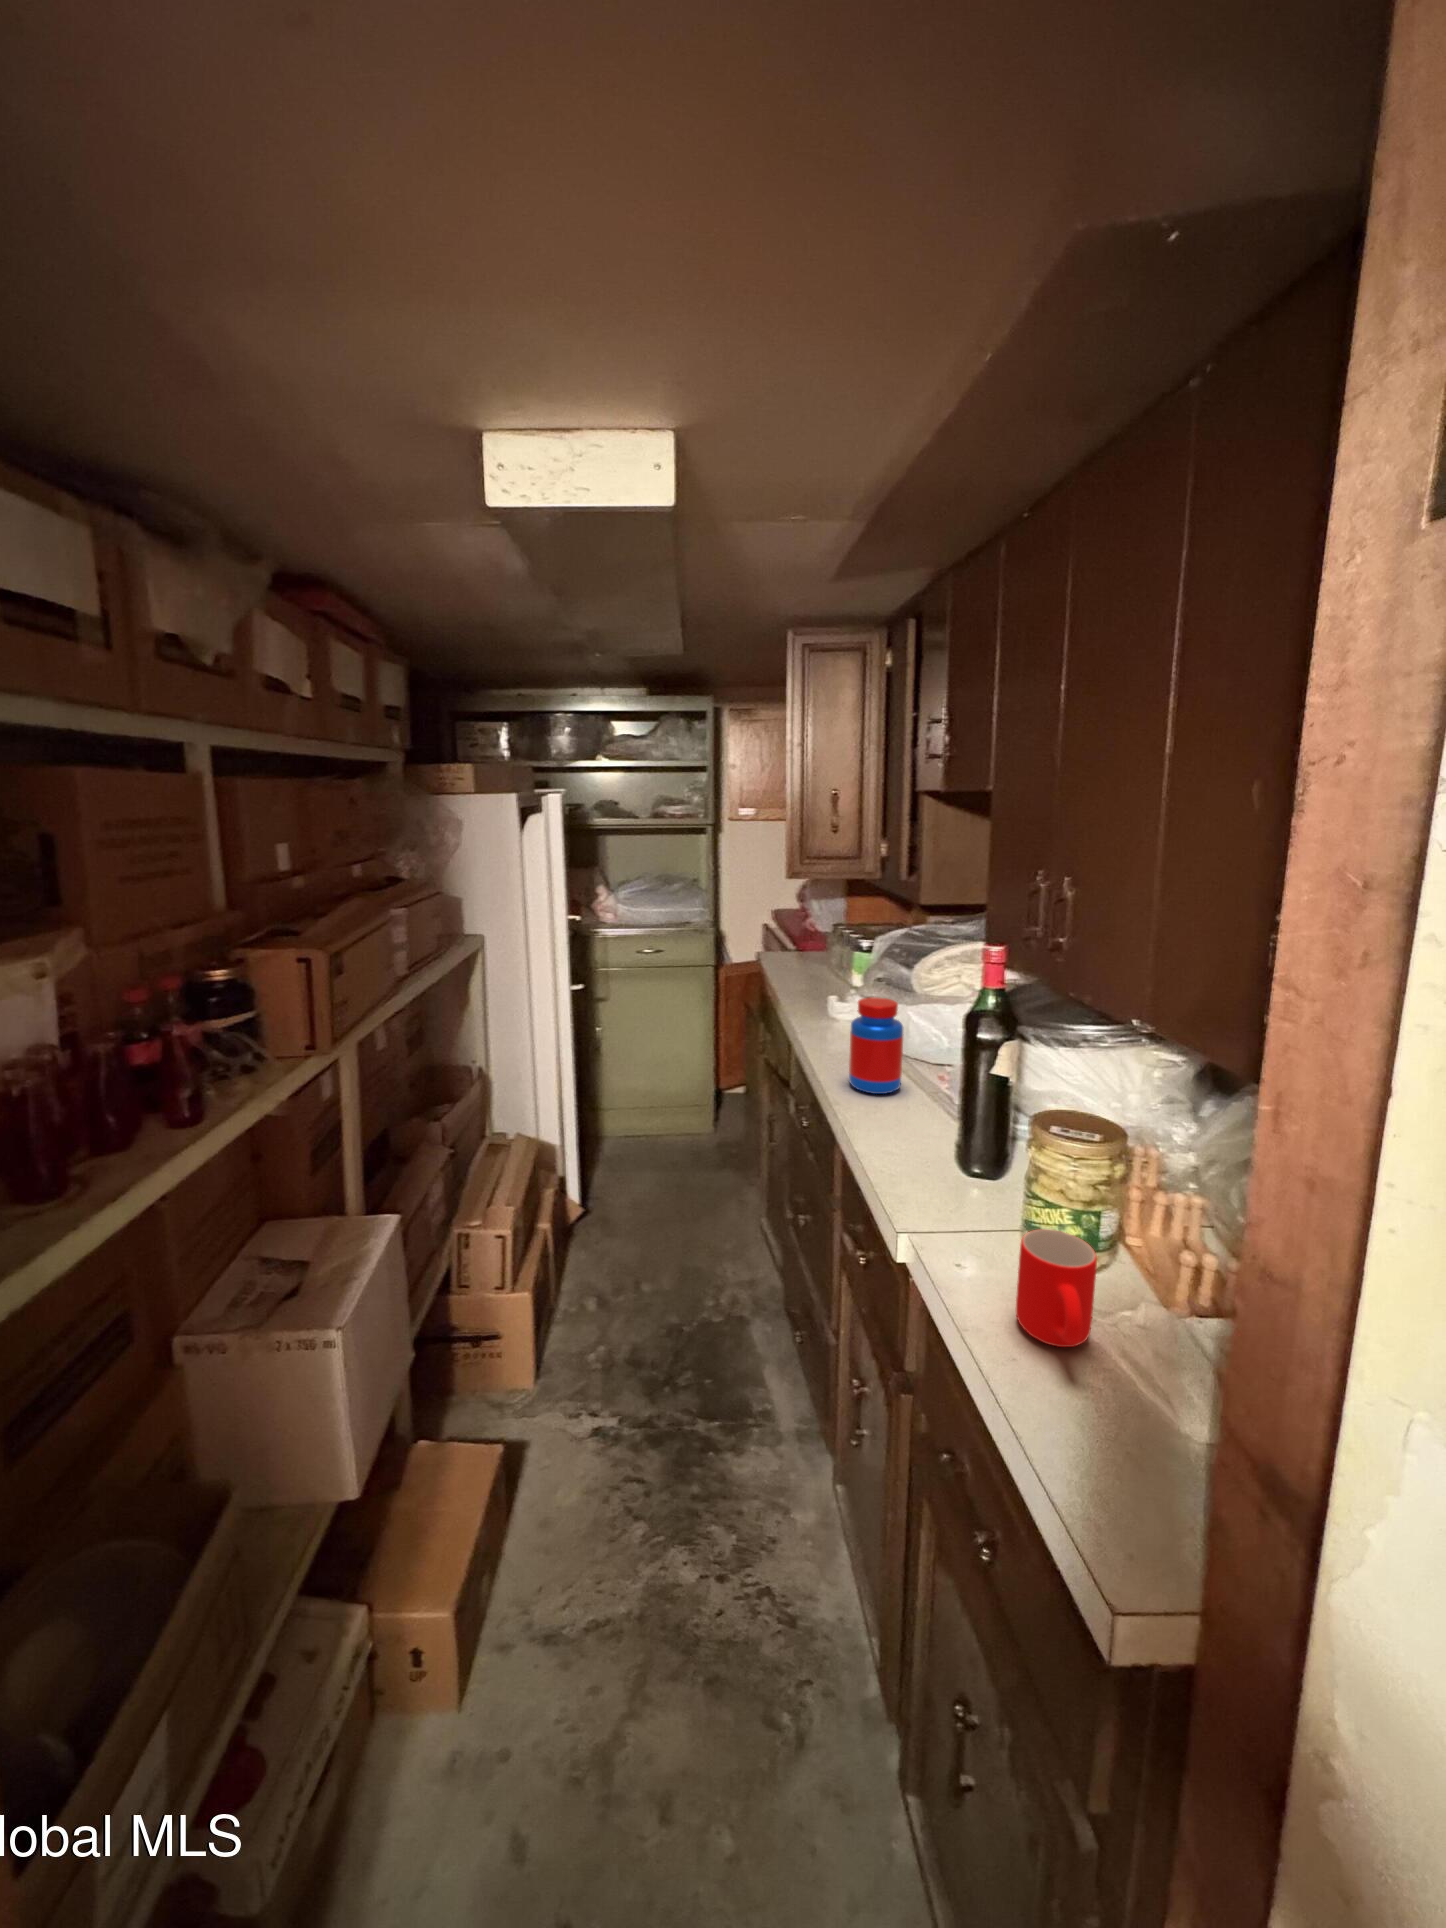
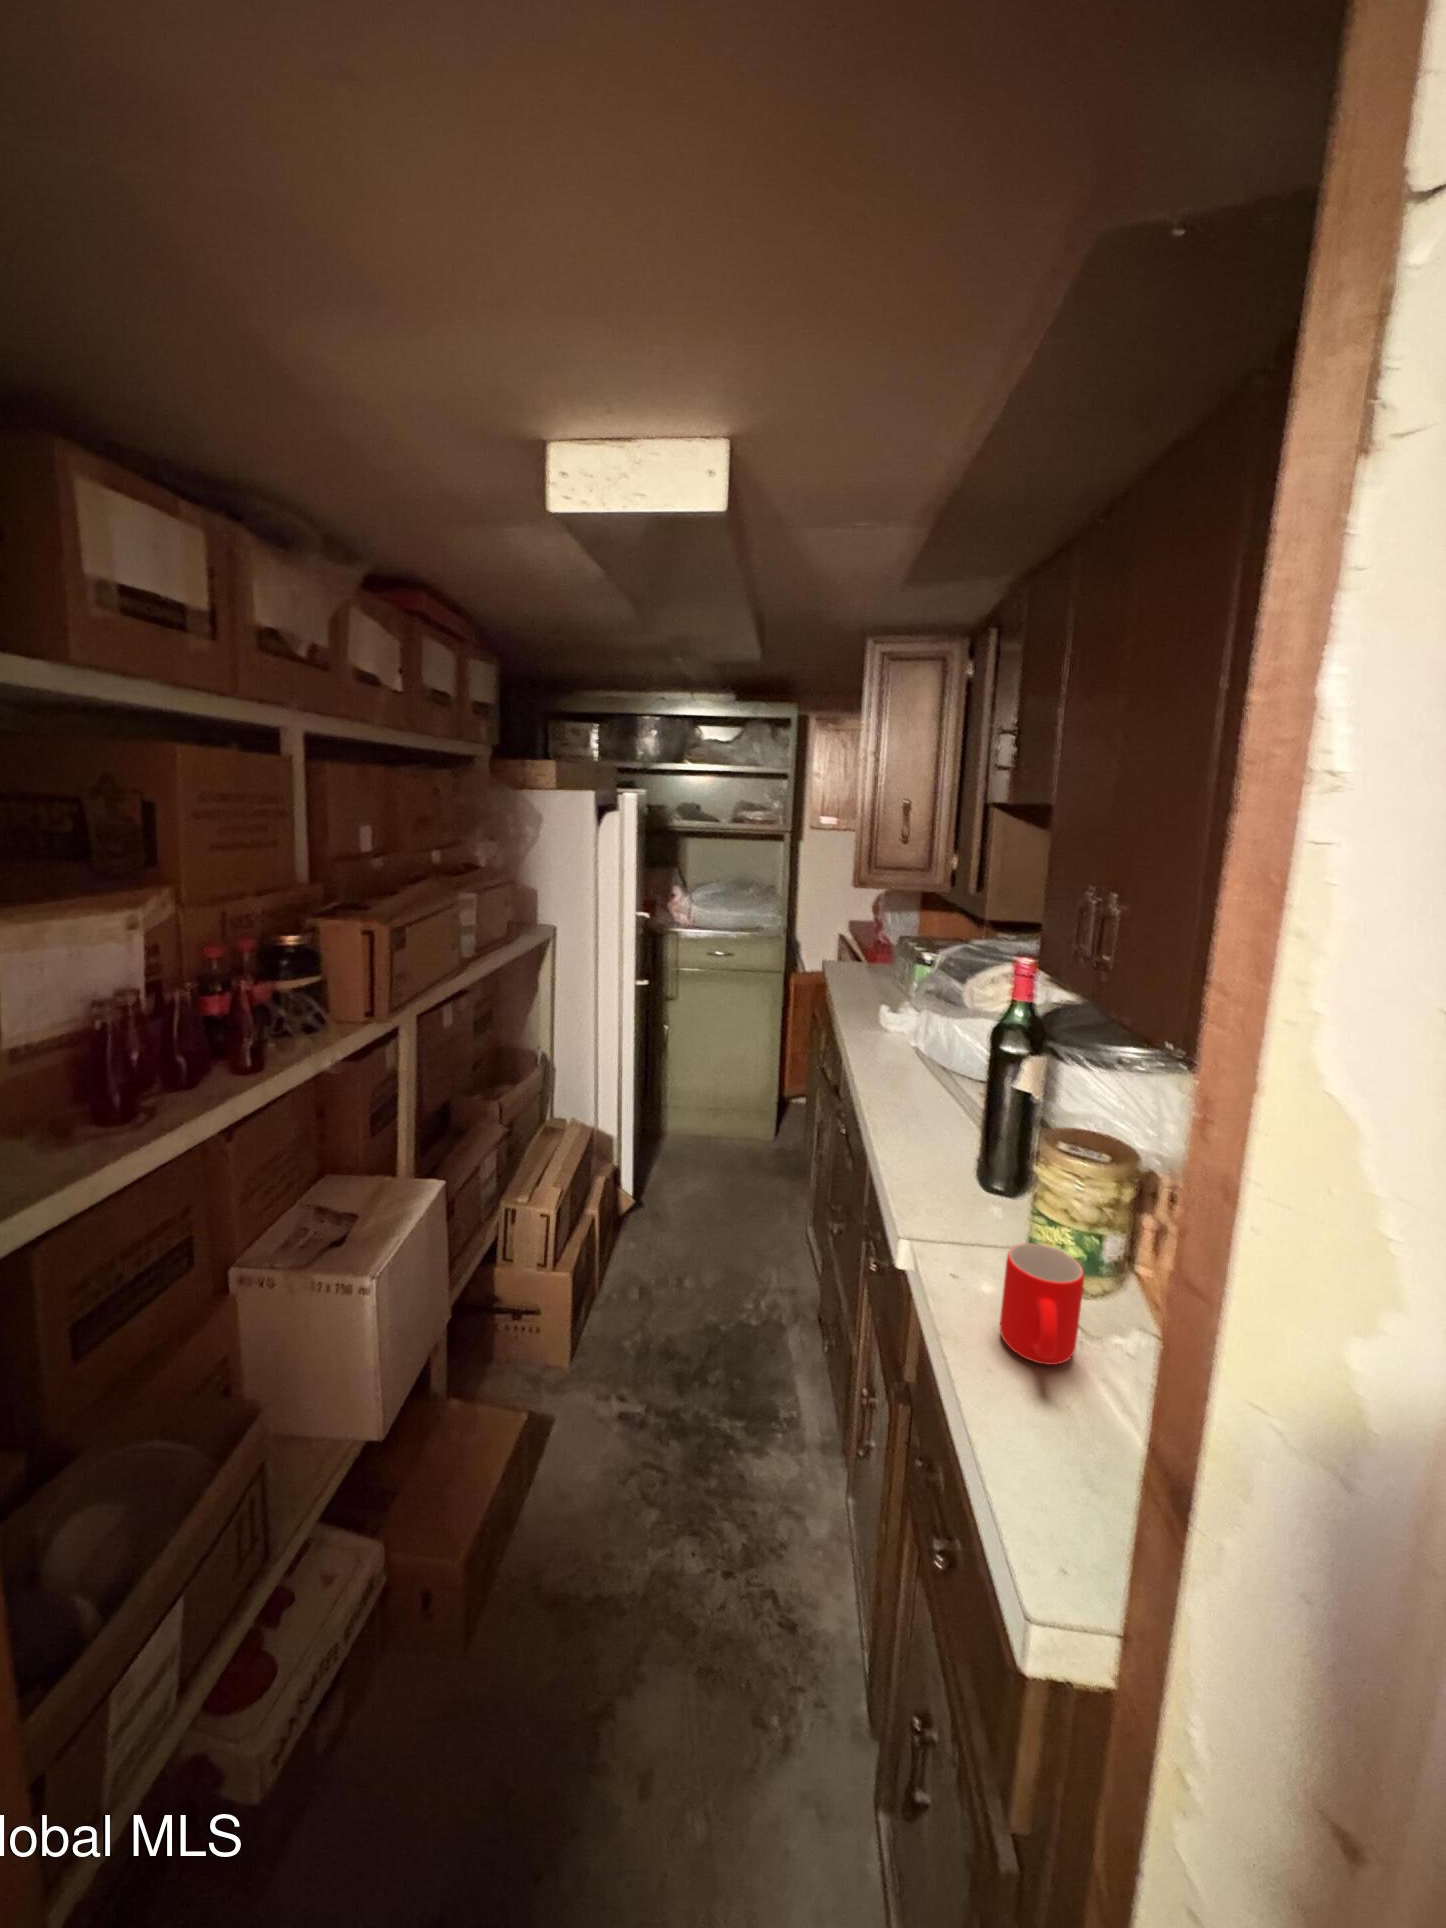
jar: present [849,997,903,1094] -> none [887,1008,945,1106]

